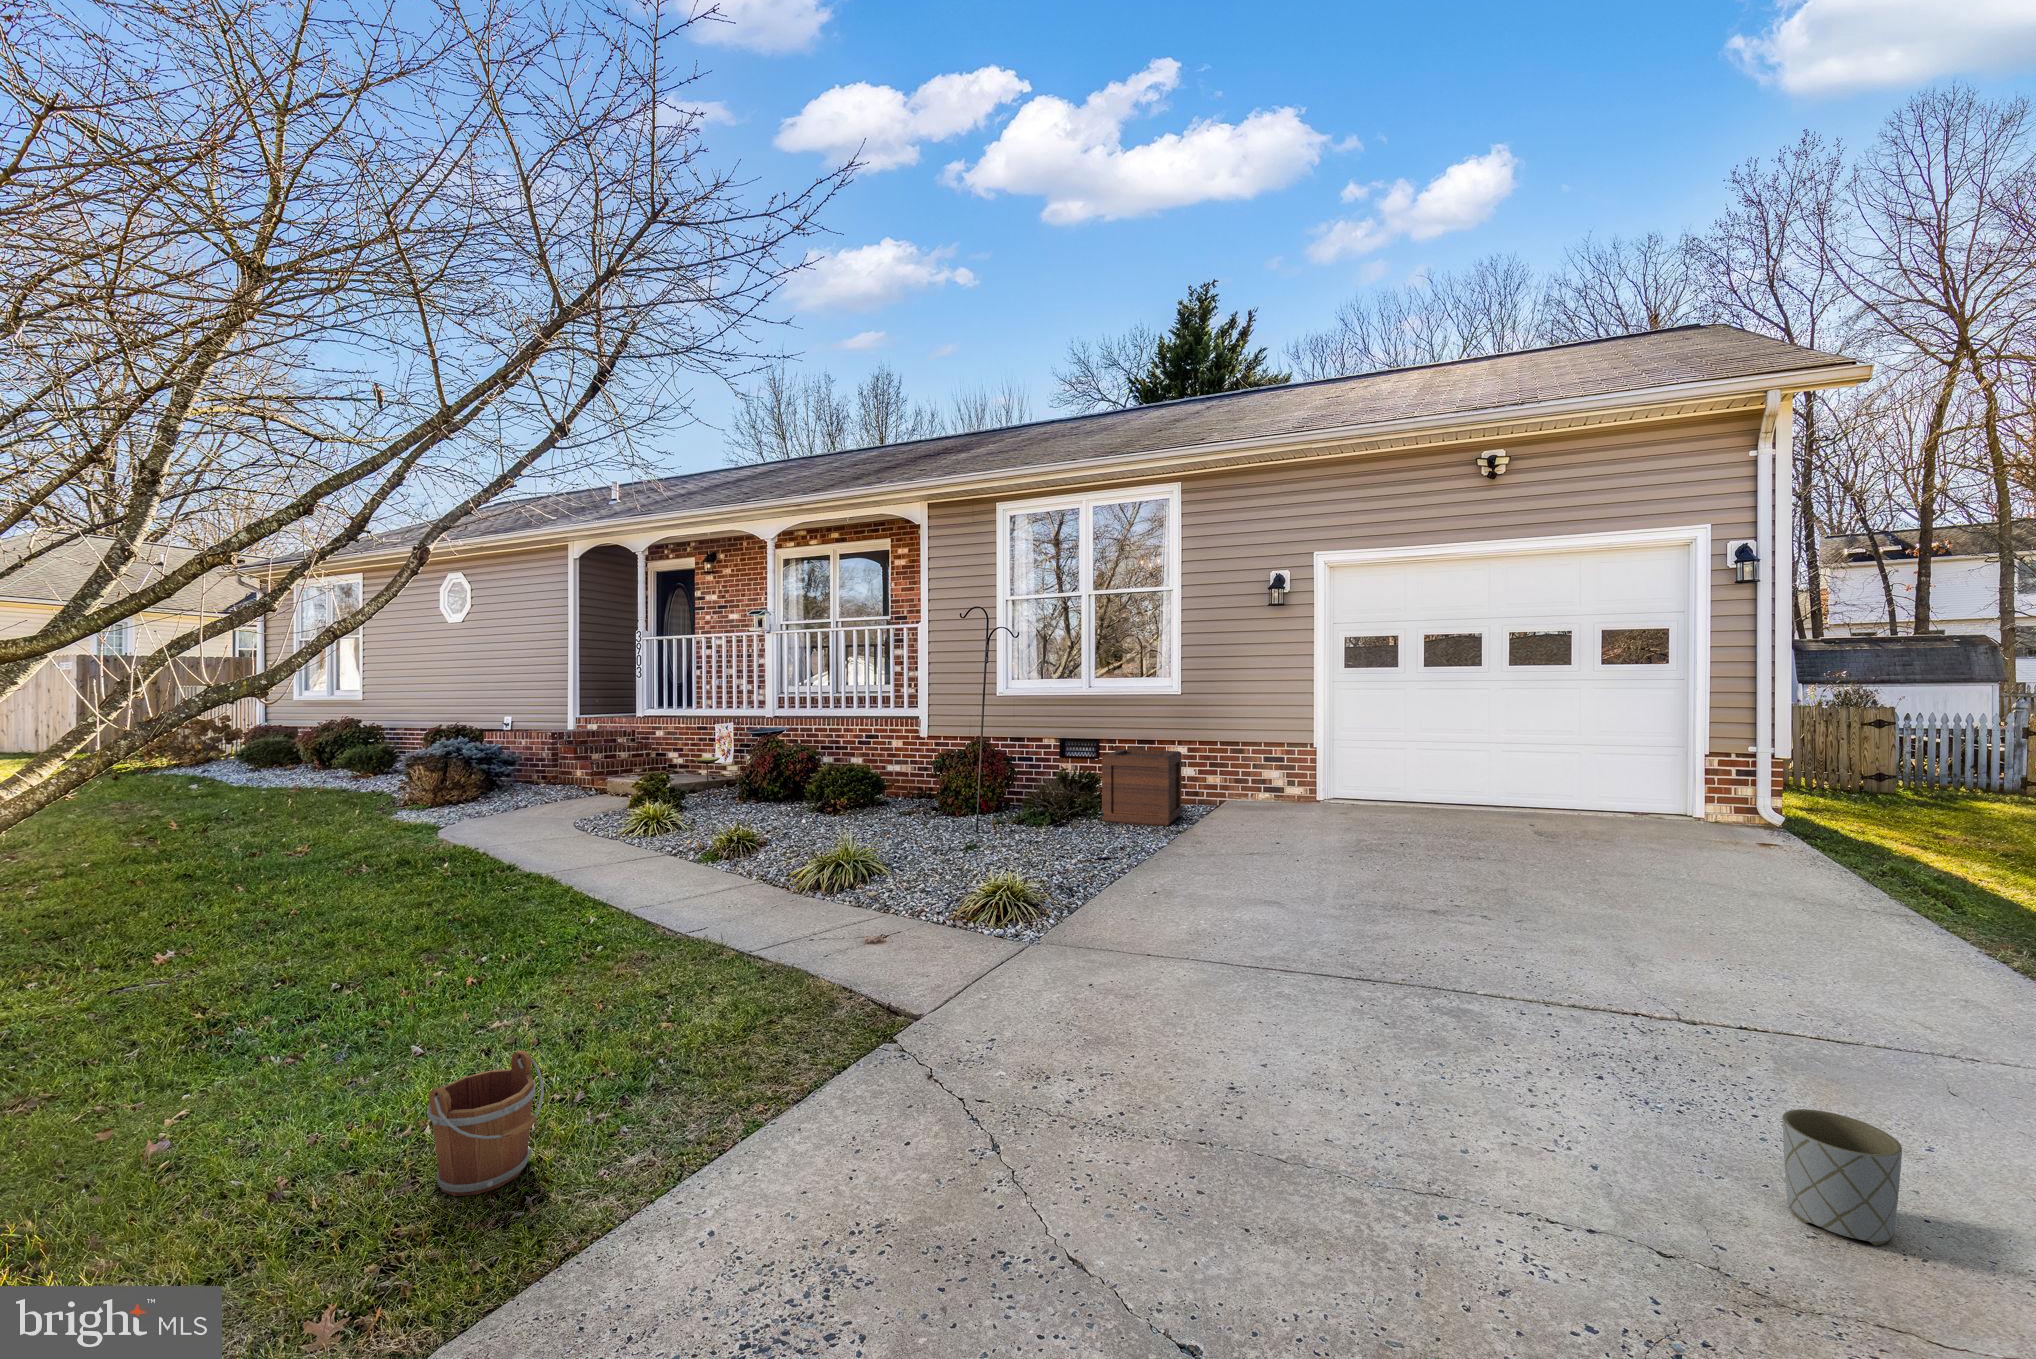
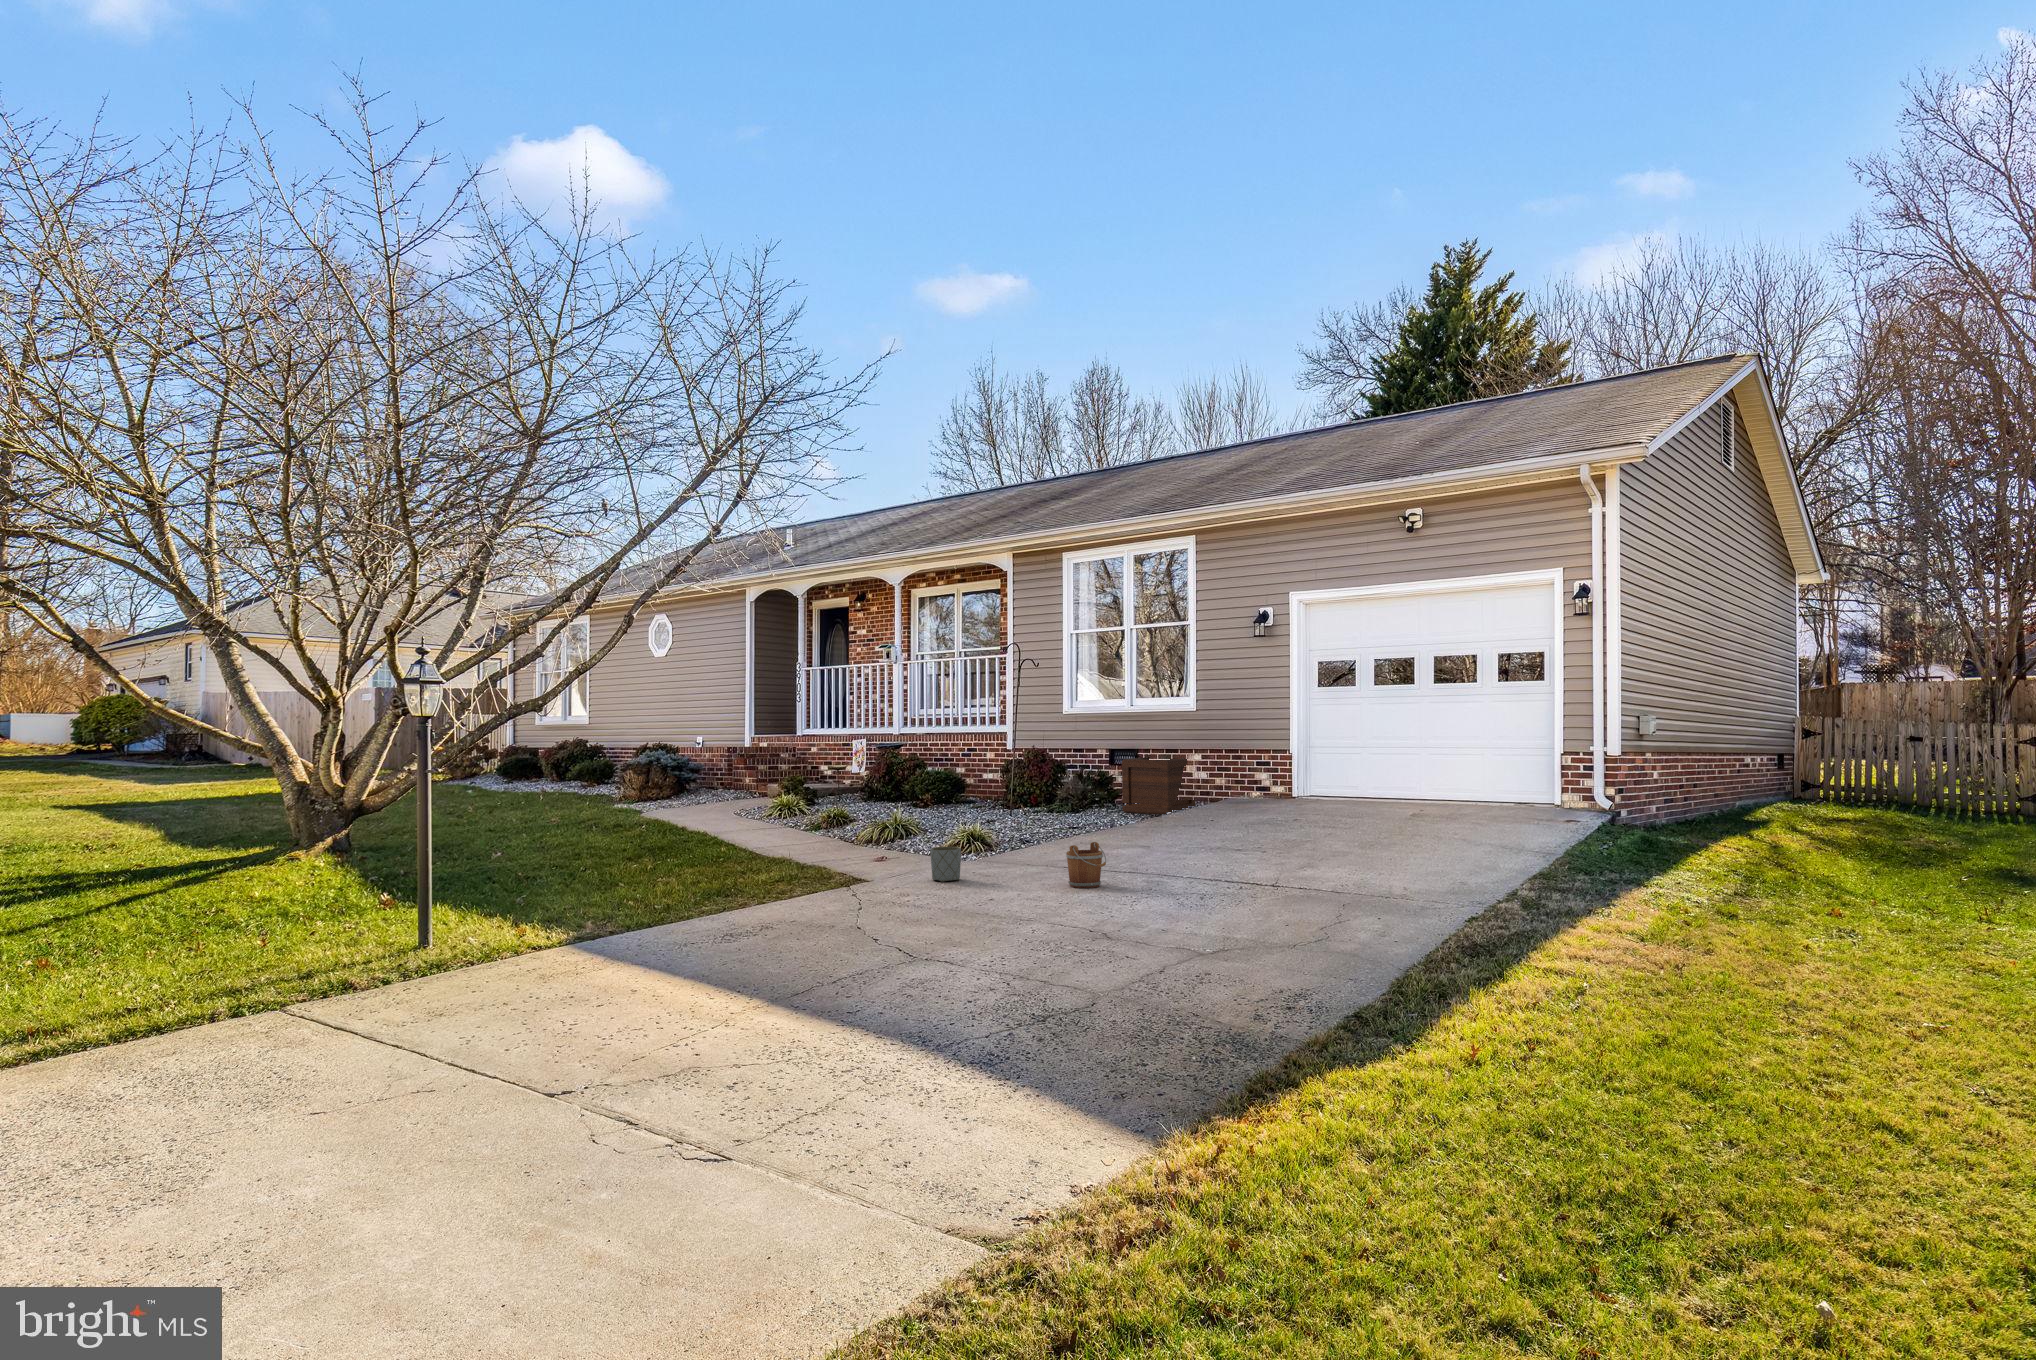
bucket: present [427,1050,544,1196] -> present [1066,842,1106,888]
planter: present [1782,1109,1902,1246] -> present [930,847,961,882]

